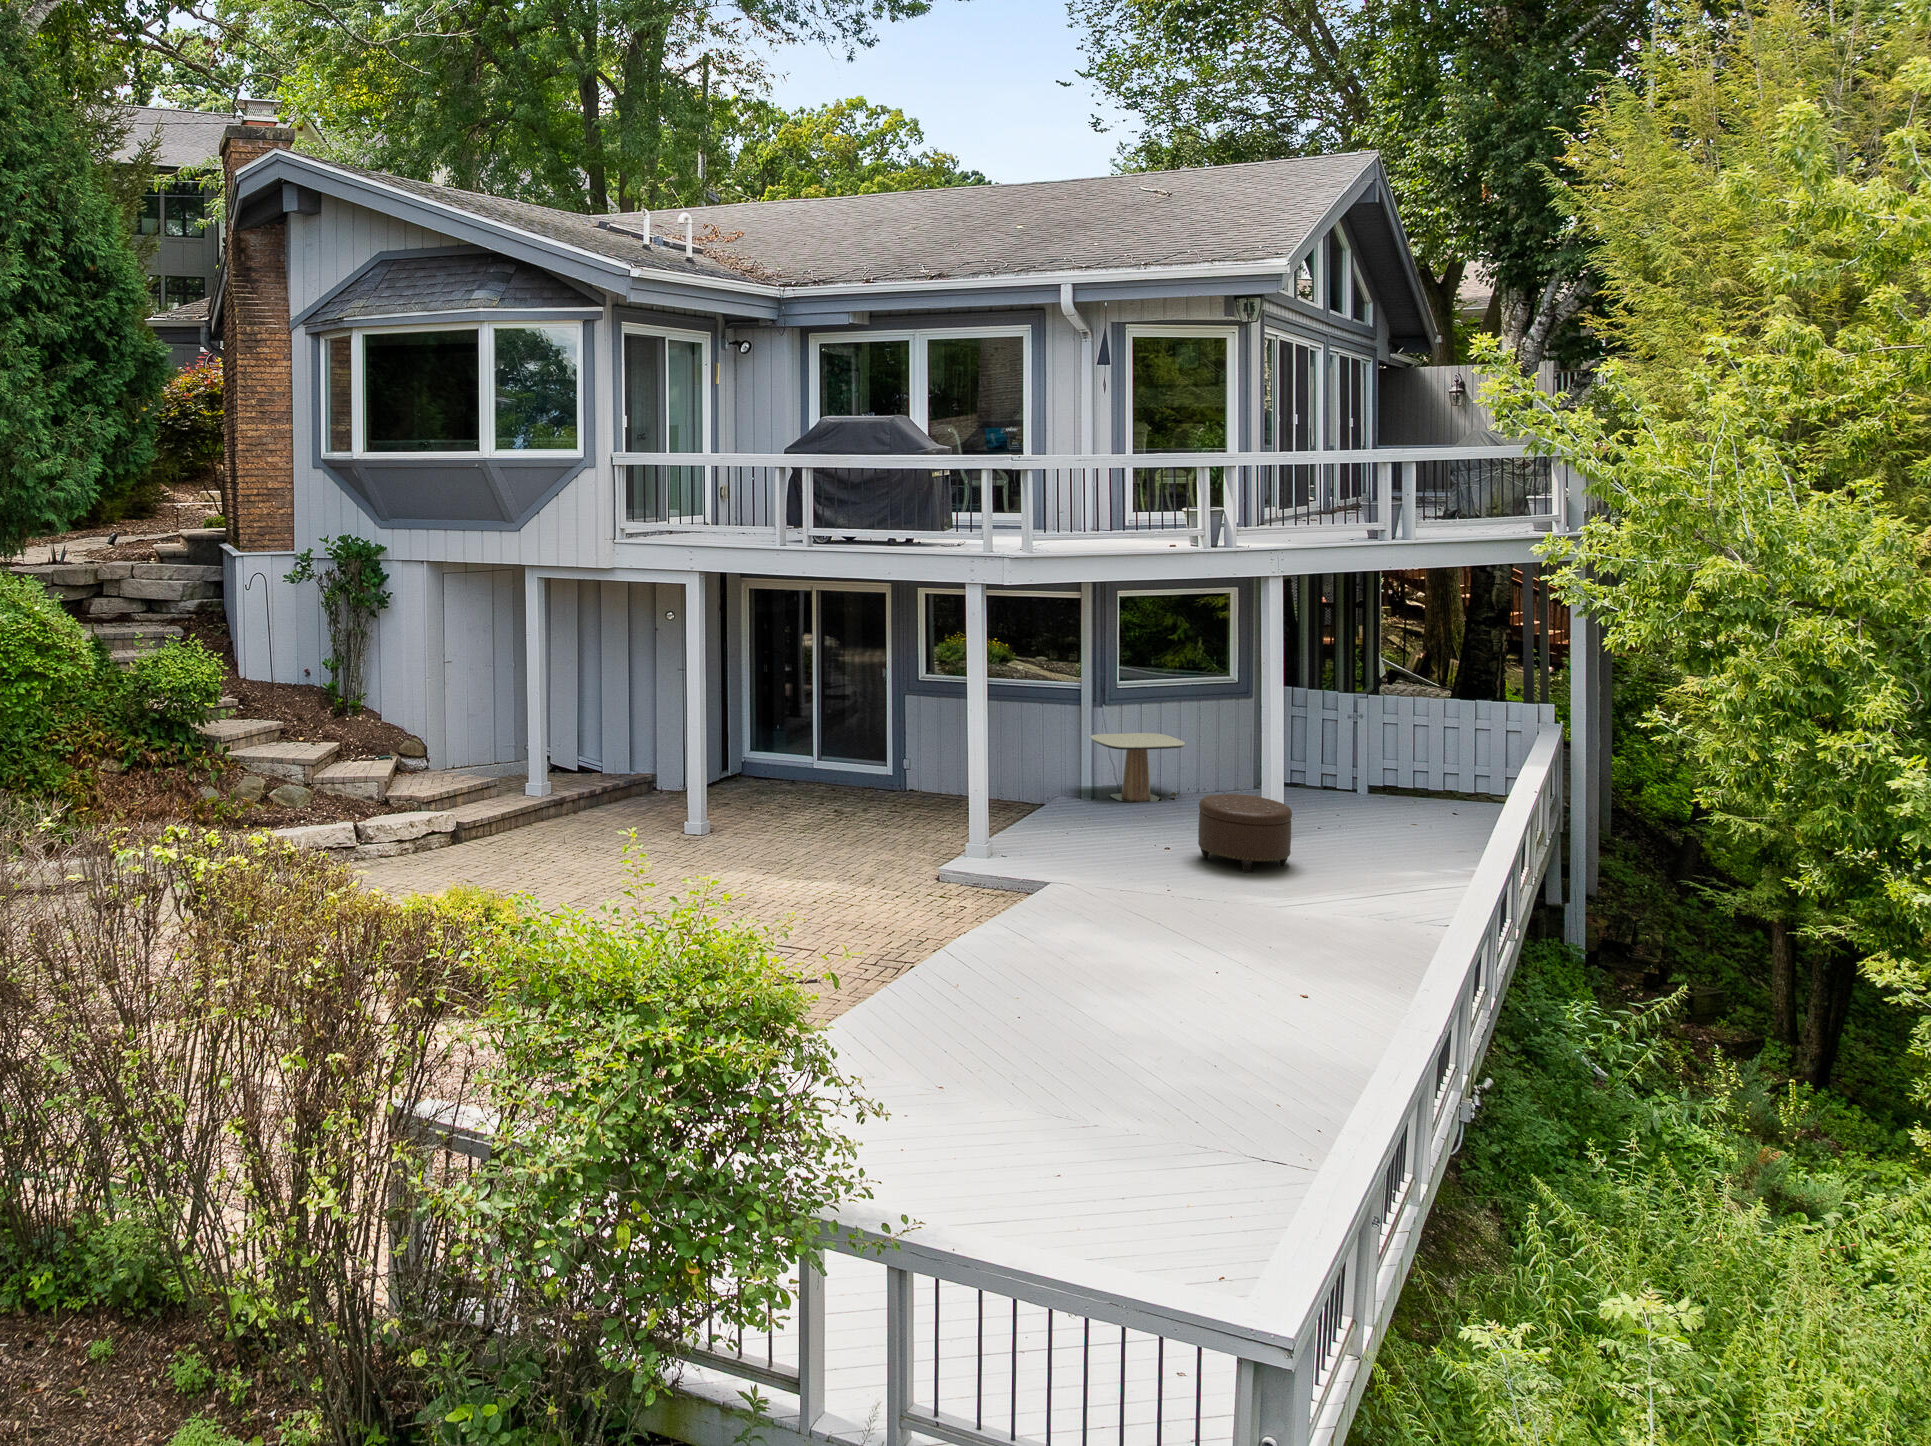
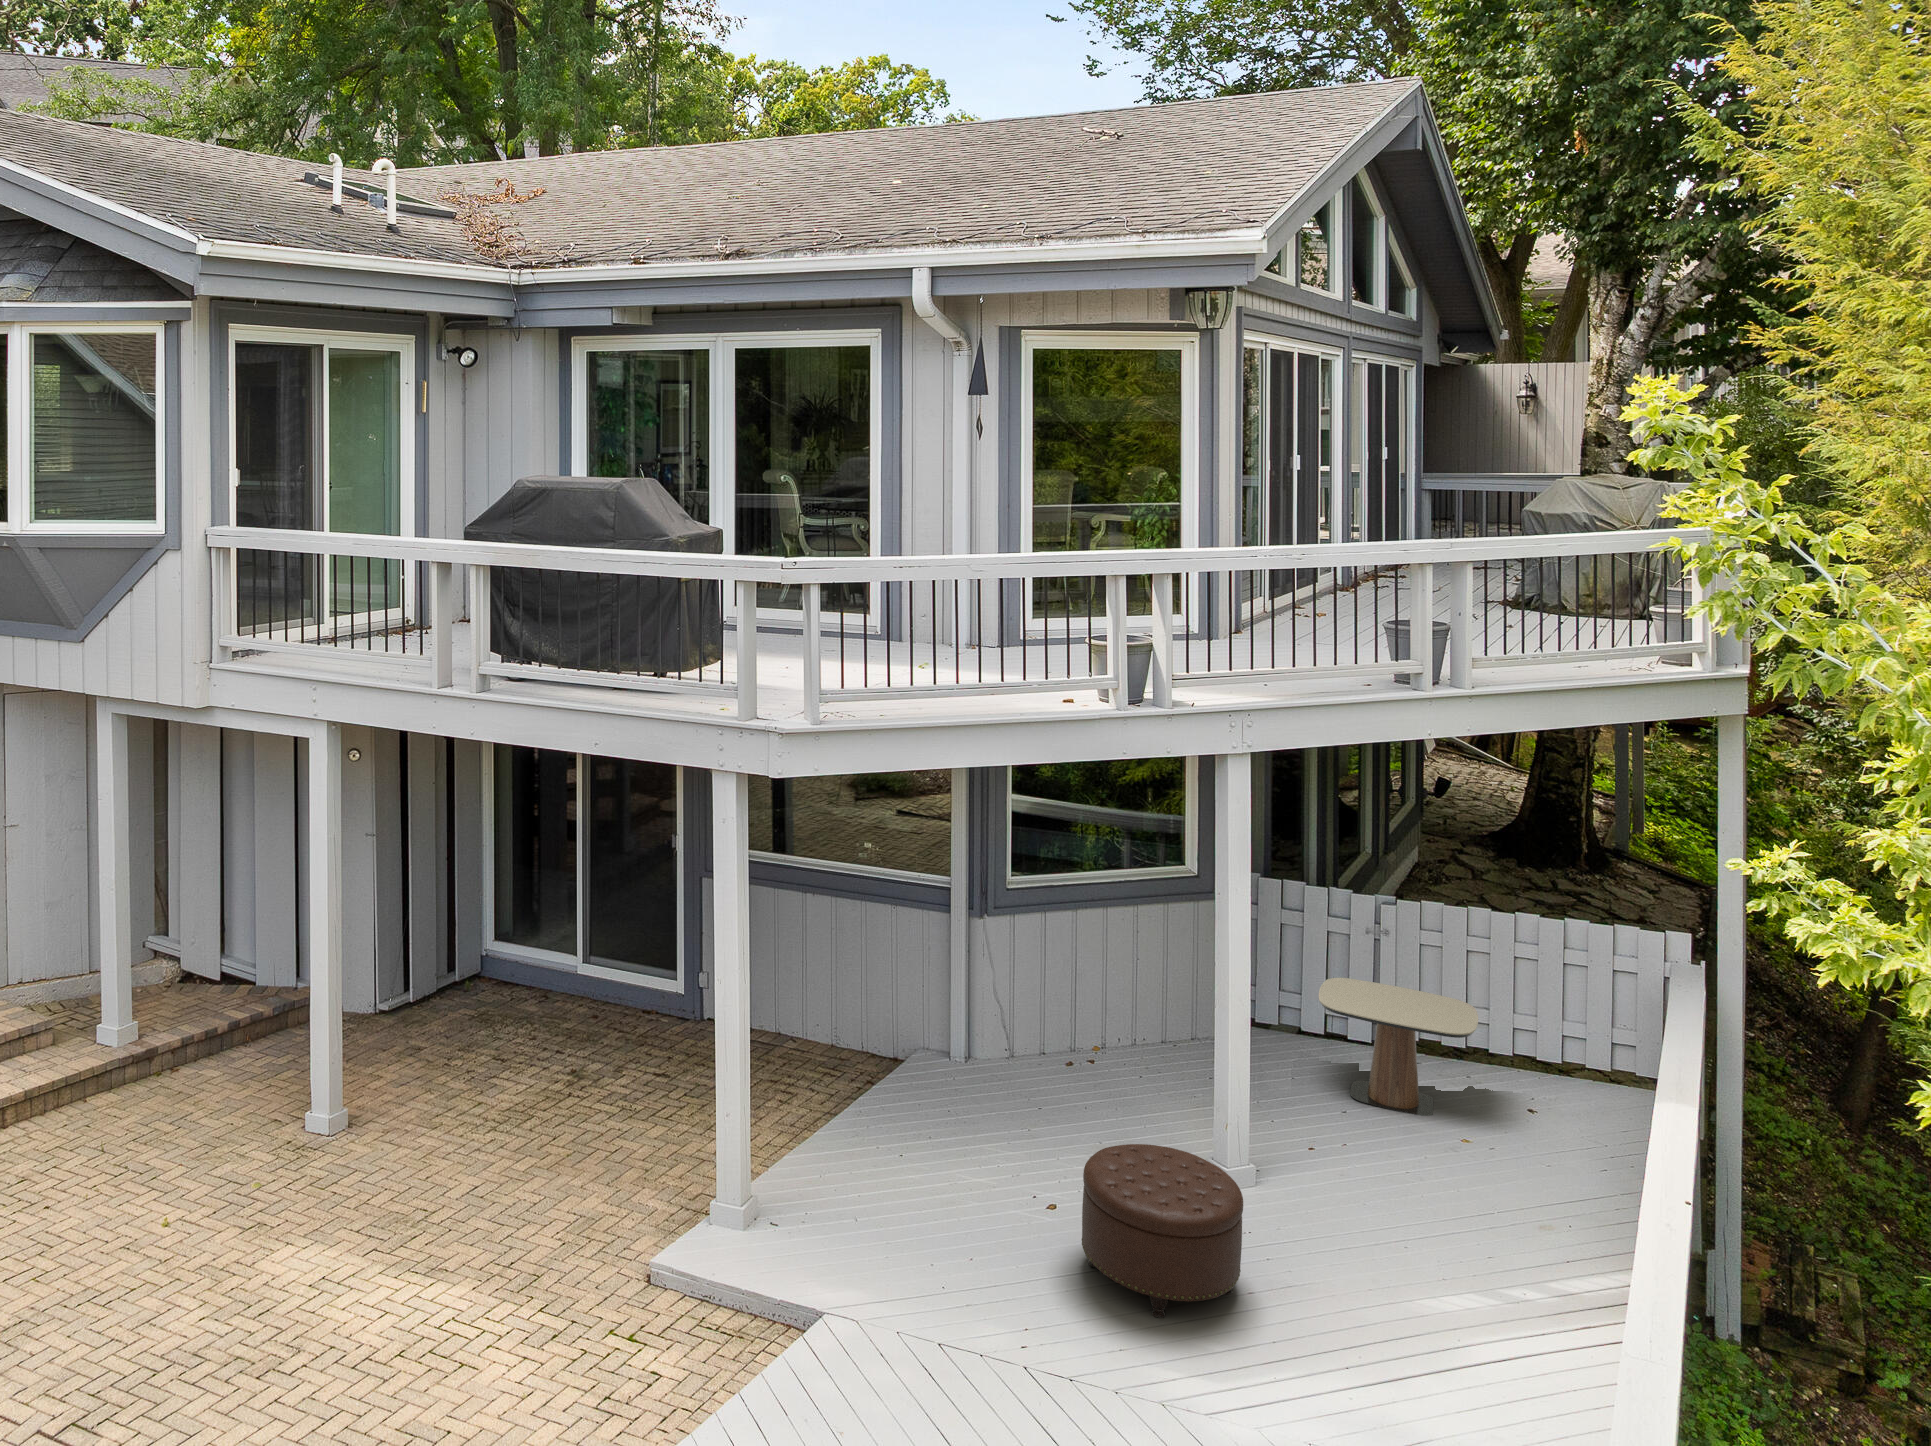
side table: present [1090,733,1185,802] -> present [1319,978,1478,1116]

